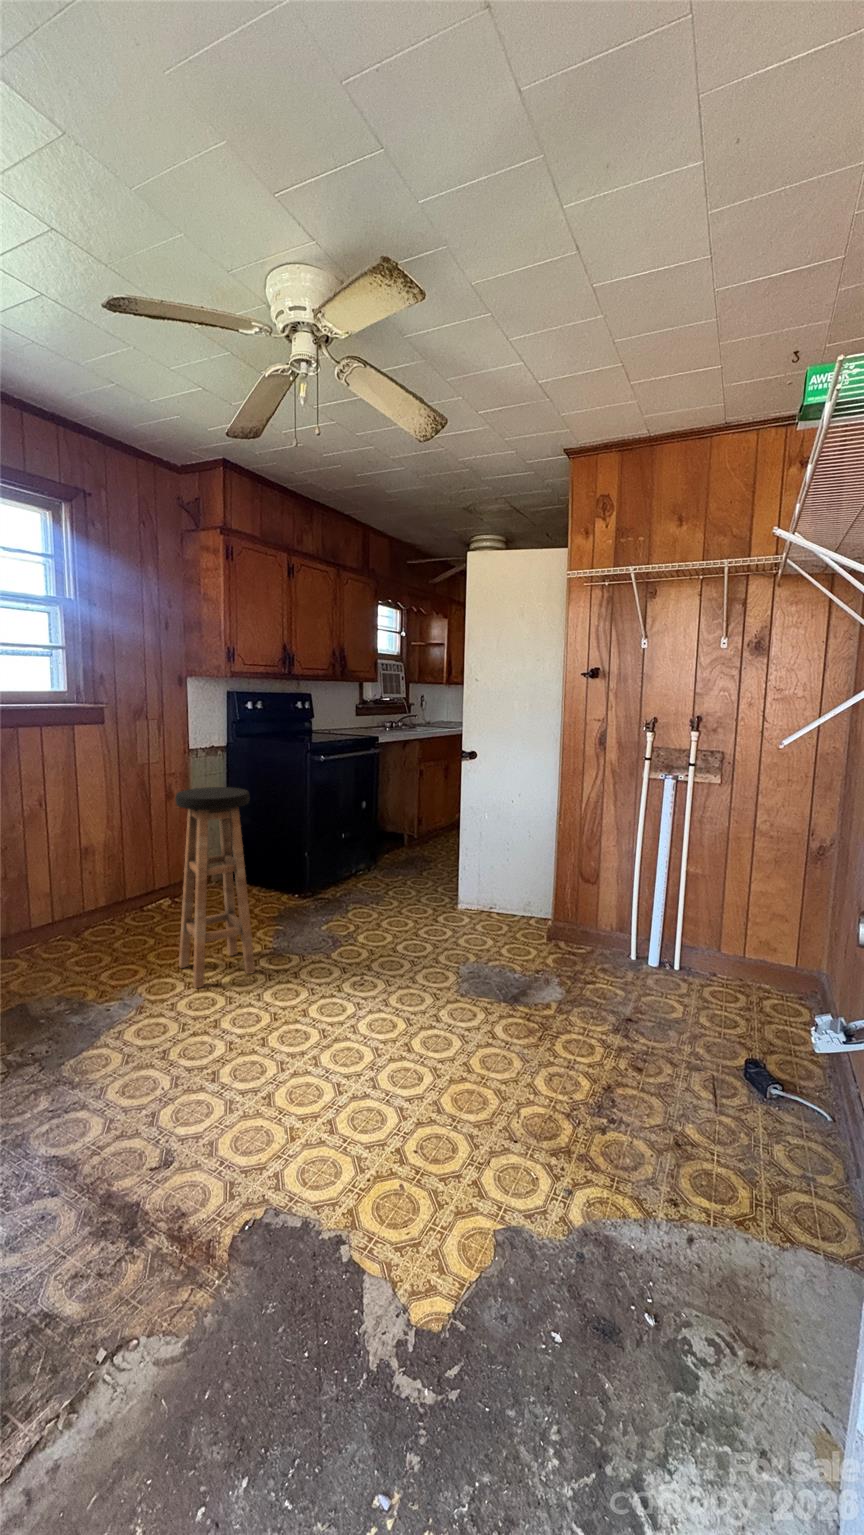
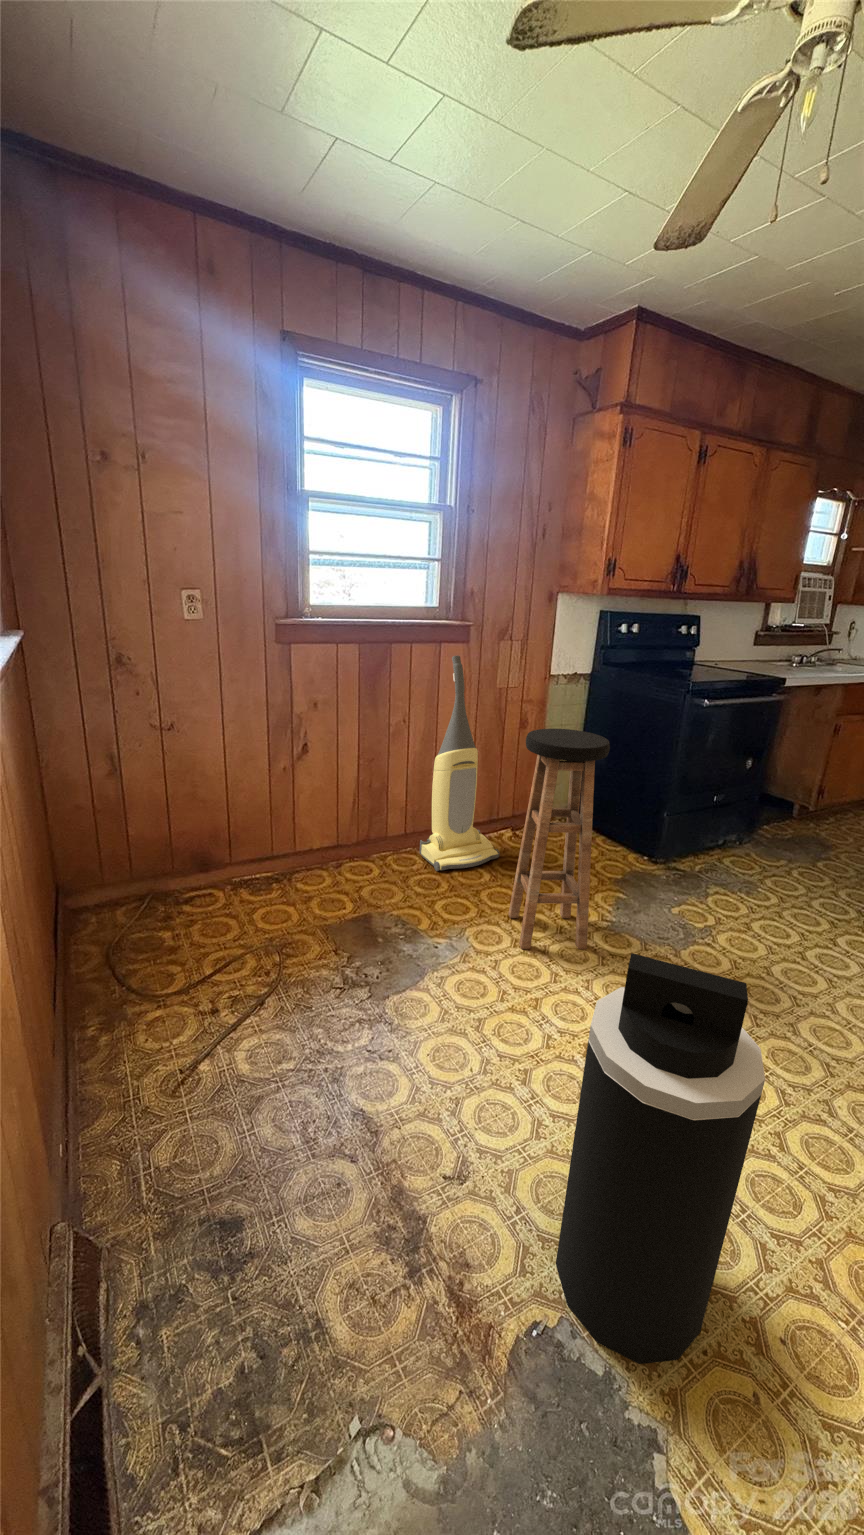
vacuum cleaner: none [71,735,162,950] -> present [420,656,500,871]
trash can: none [255,905,366,1208] -> present [556,953,765,1364]

